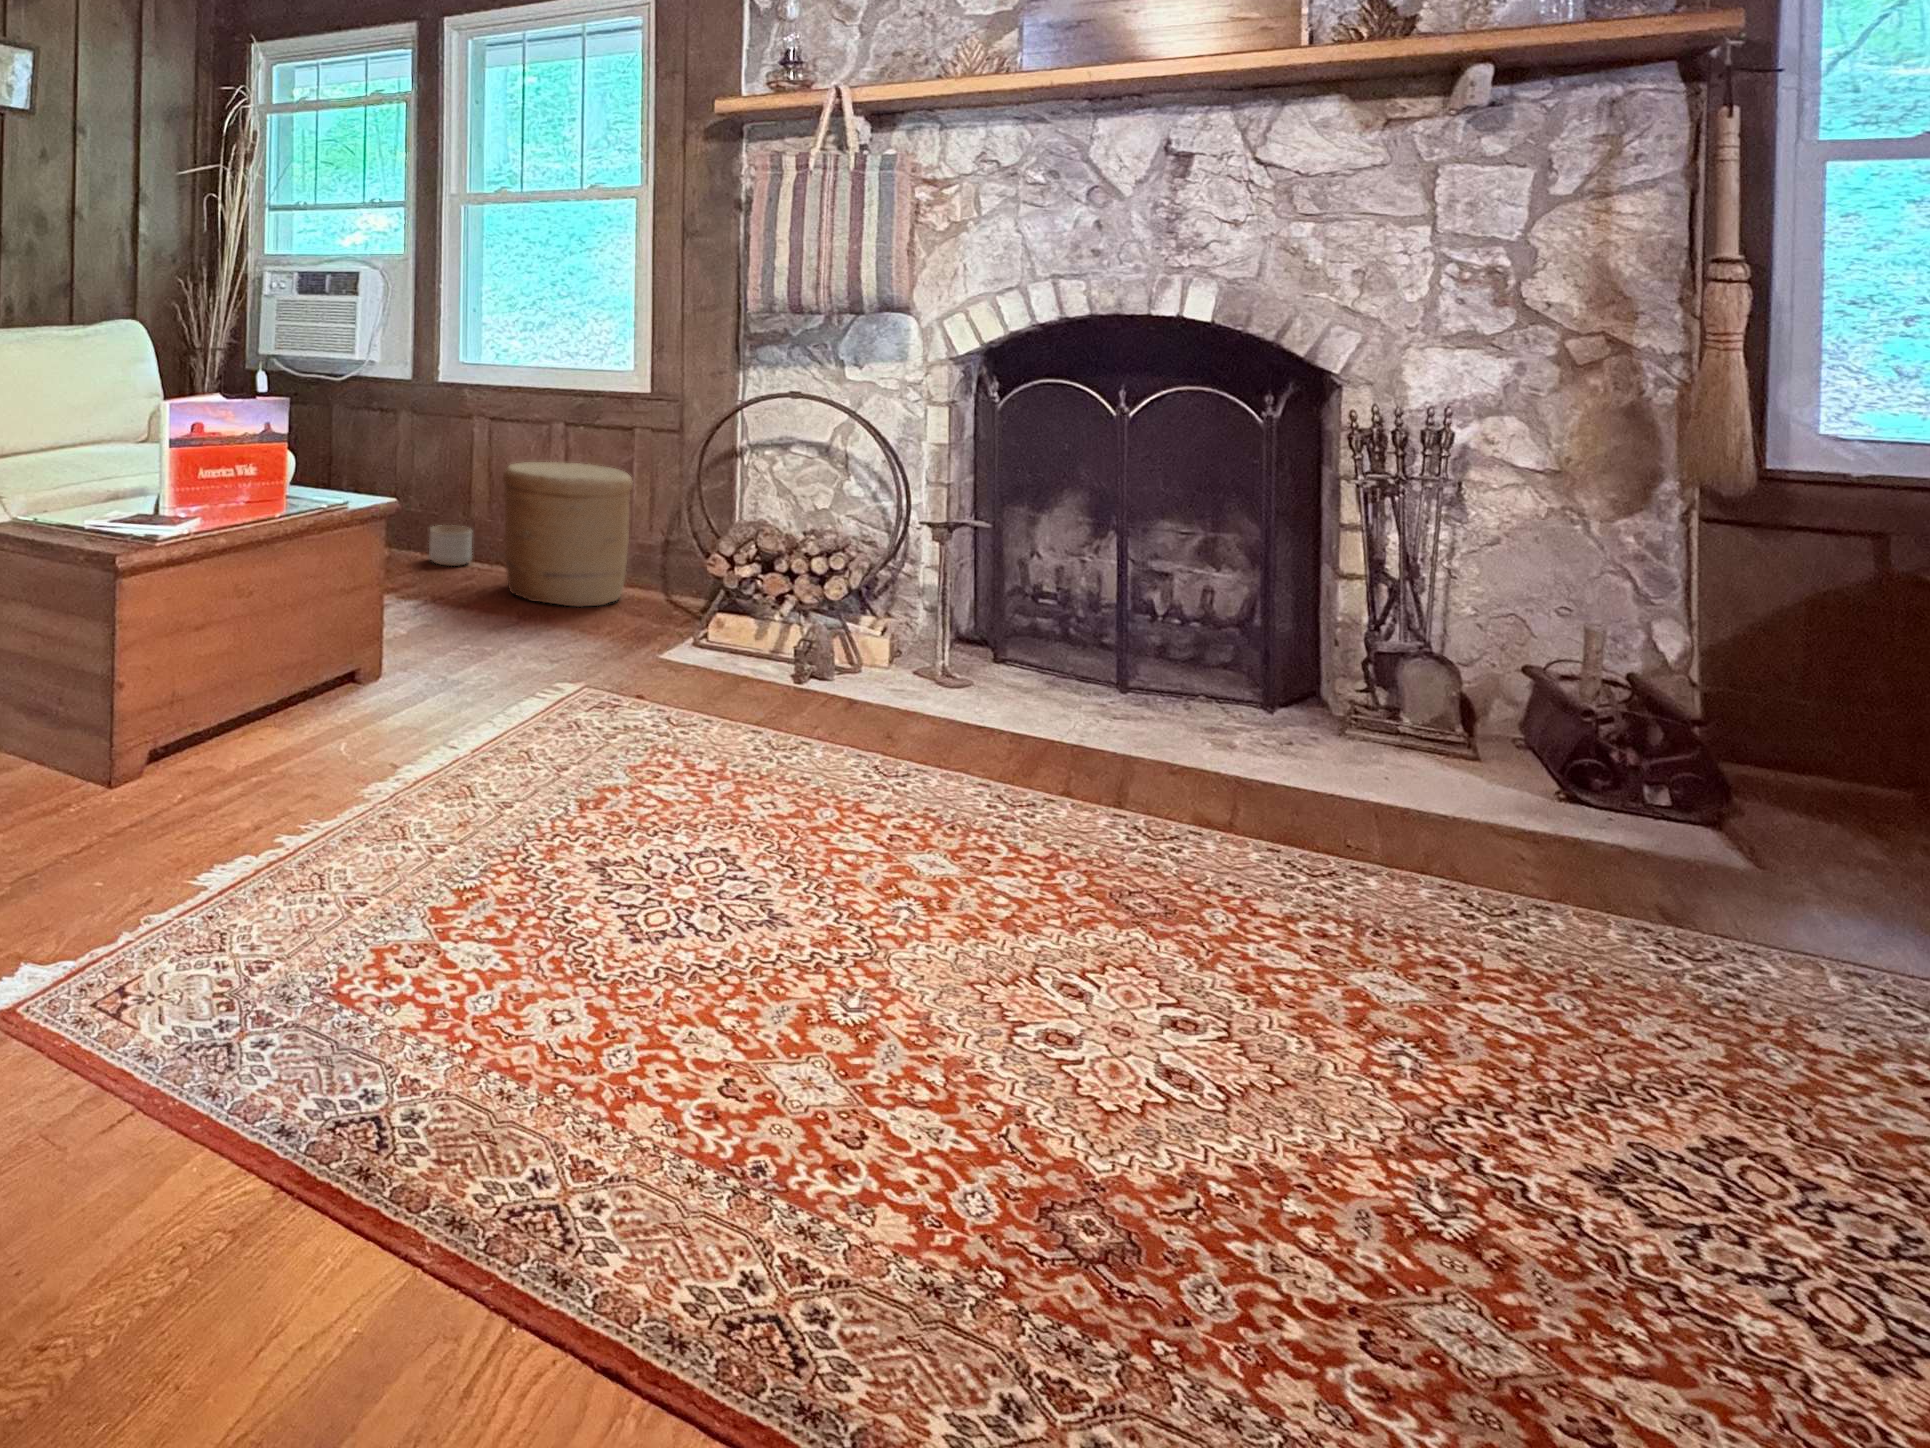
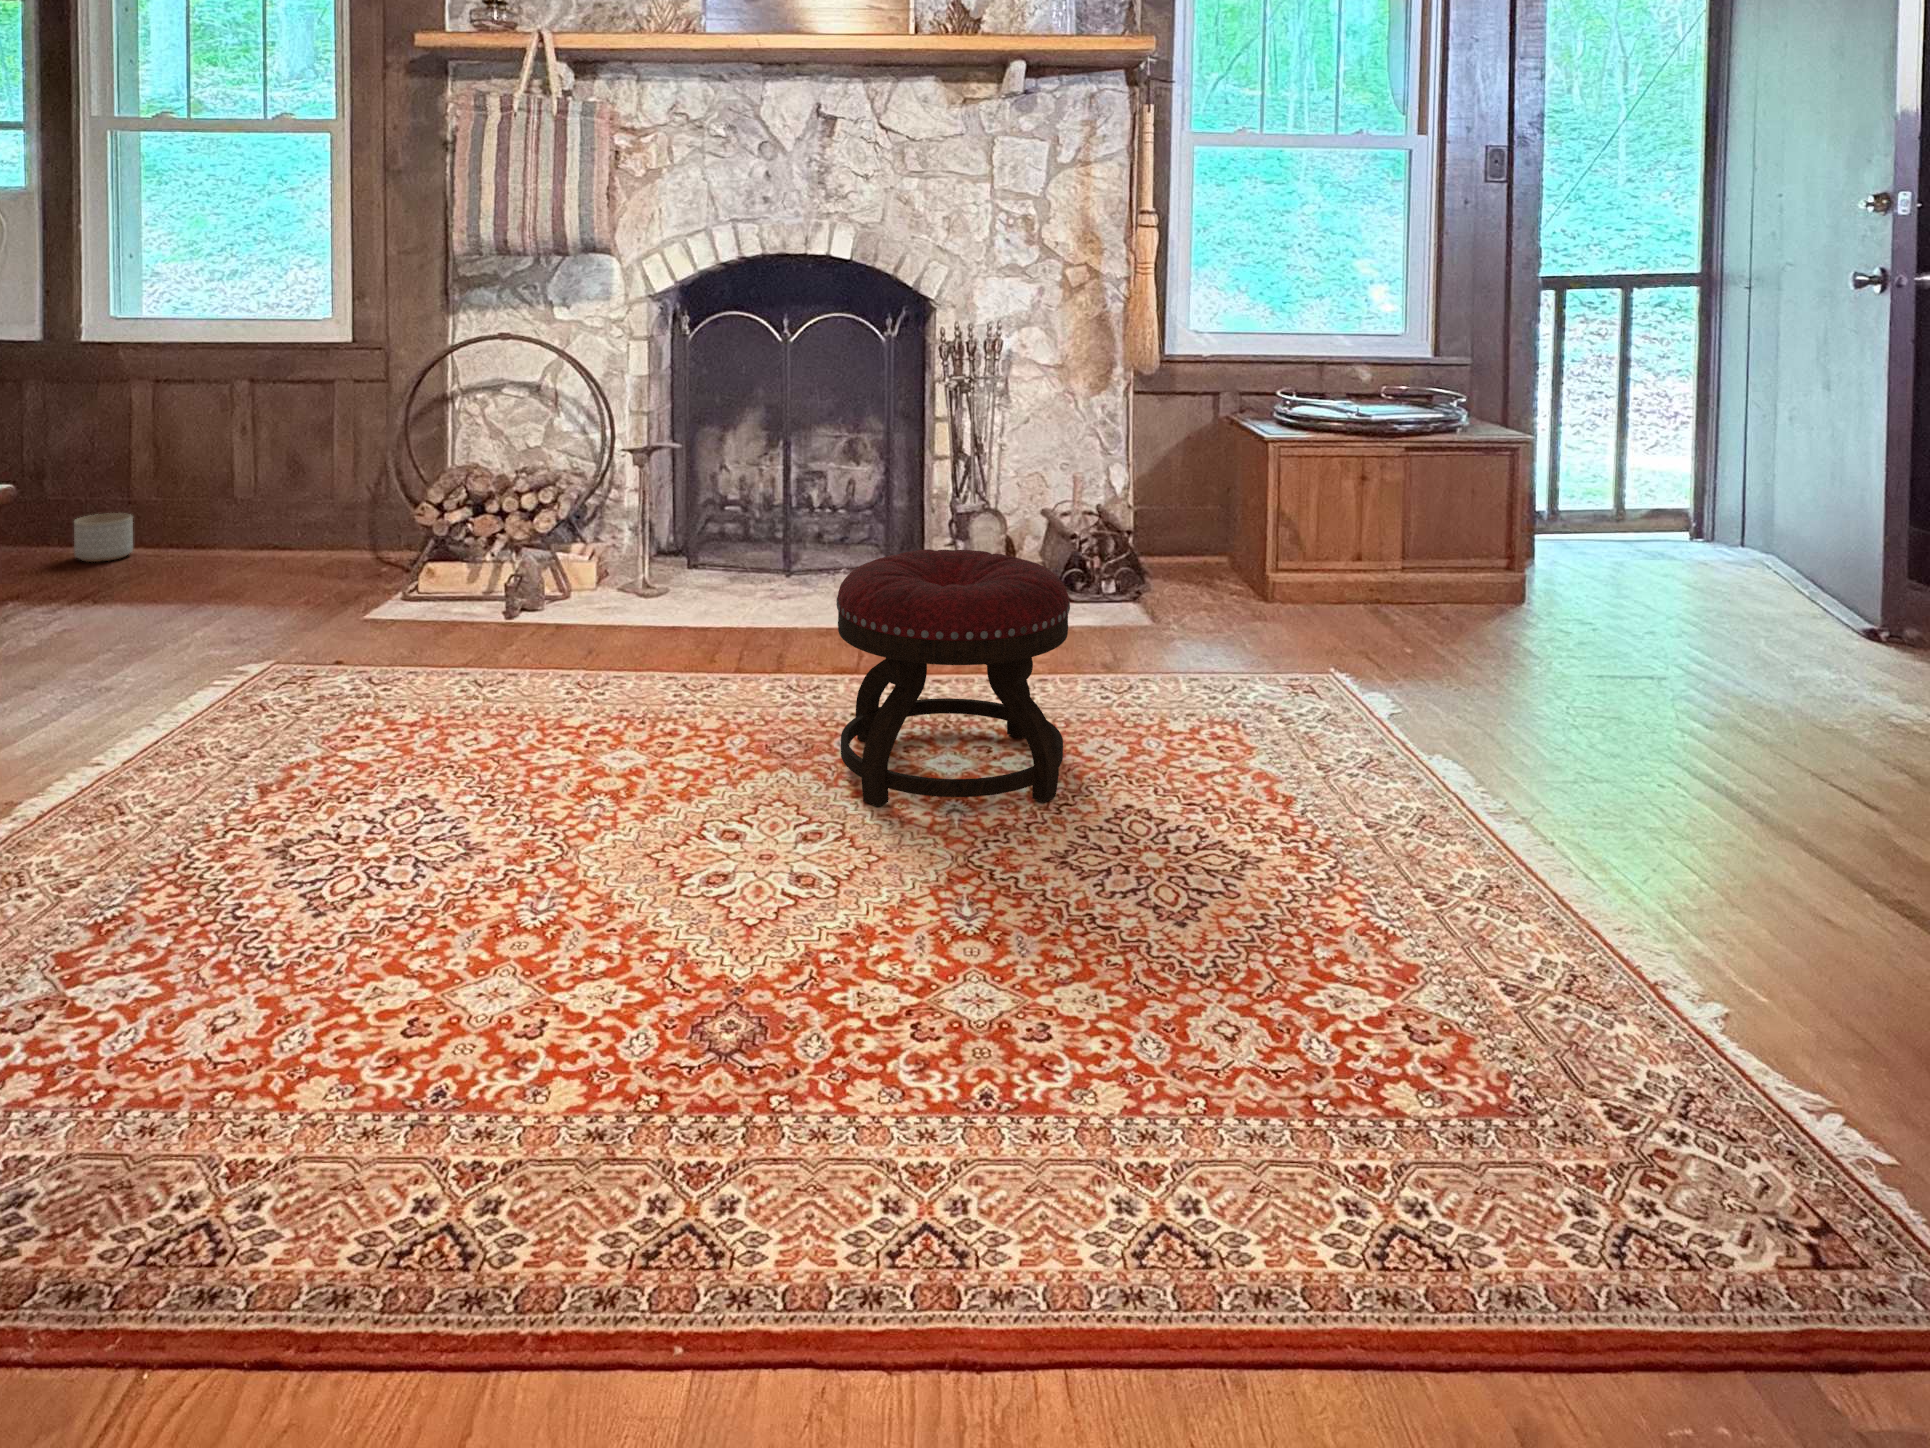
woven basket: present [502,462,633,607] -> none [166,425,329,586]
ottoman: none [1209,695,1579,1070] -> present [836,549,1070,807]

